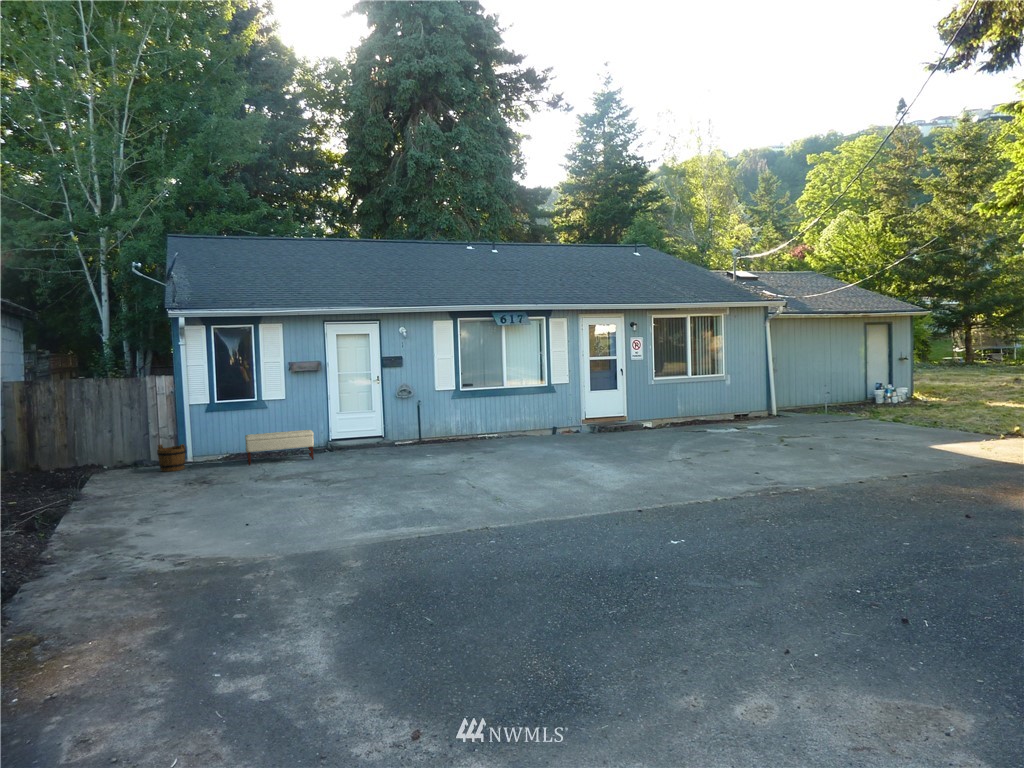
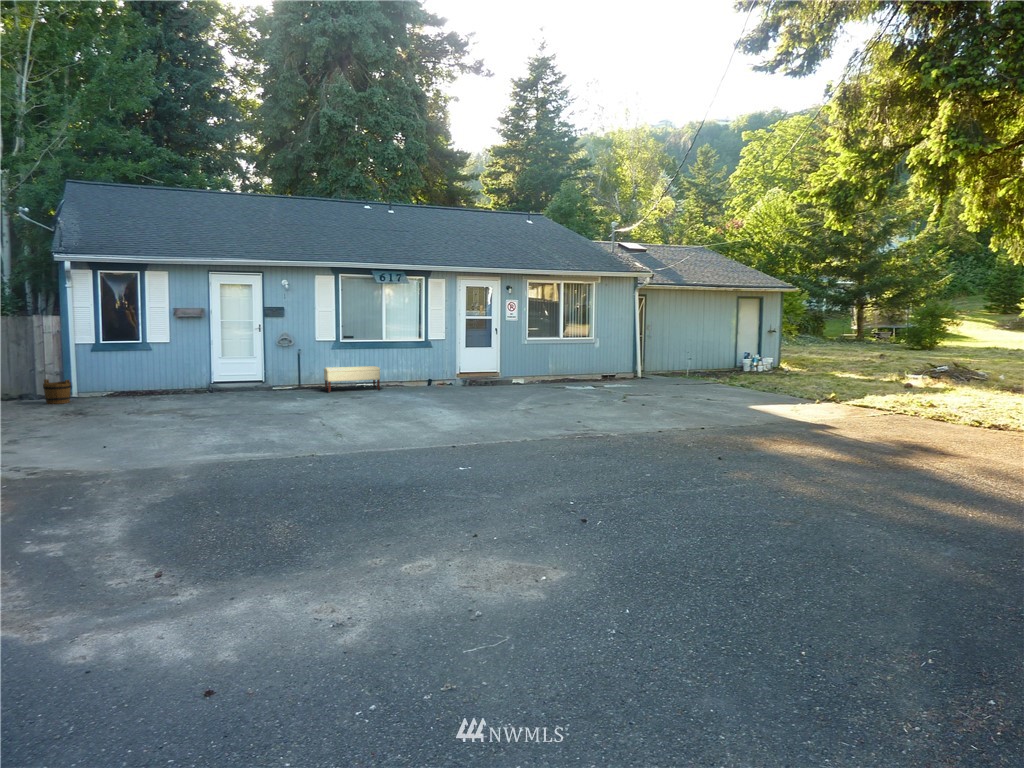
bench: present [245,430,314,466] -> present [324,366,380,392]

